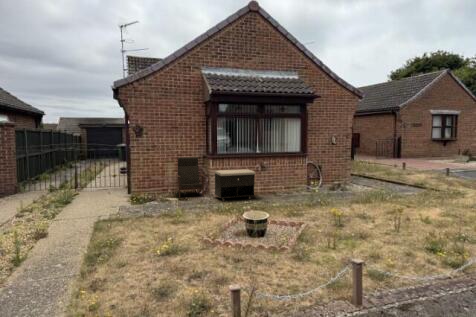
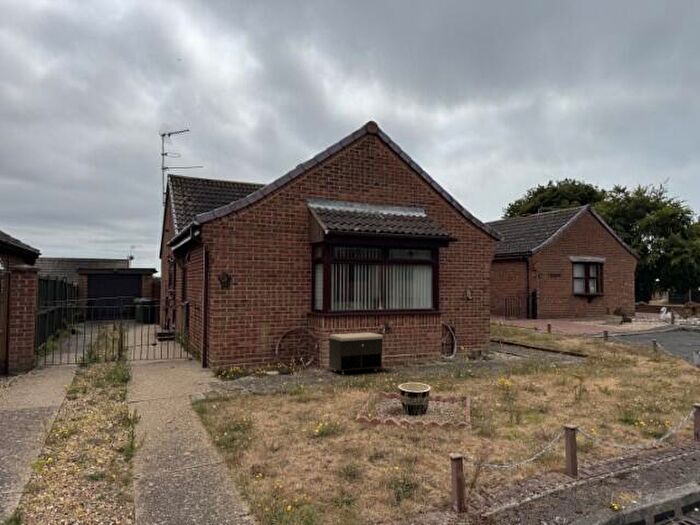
lounge chair: present [176,157,204,198] -> none [274,317,315,372]

